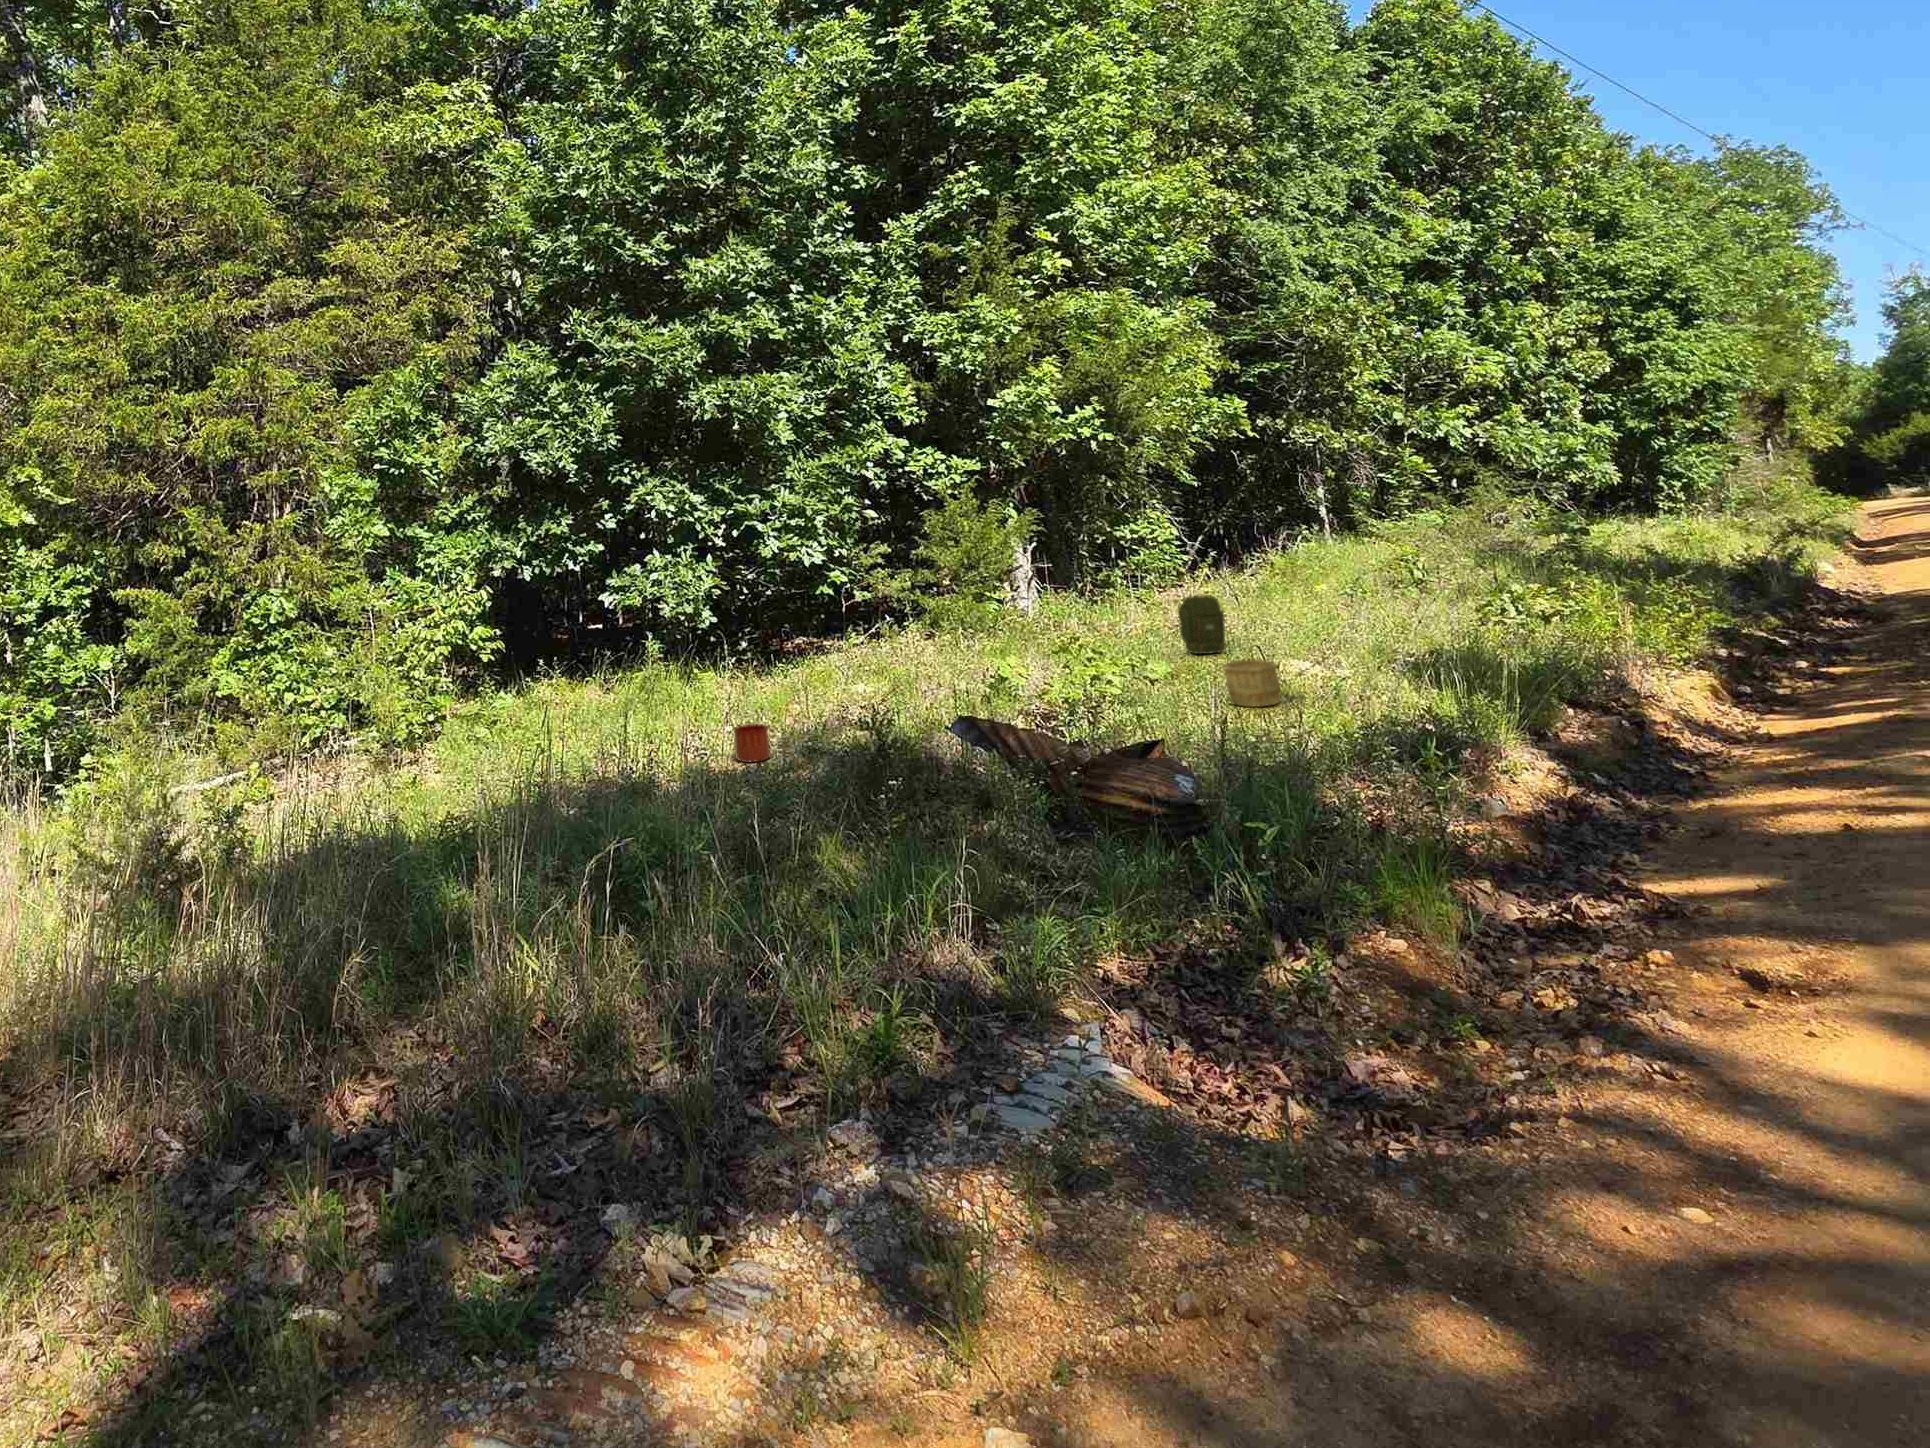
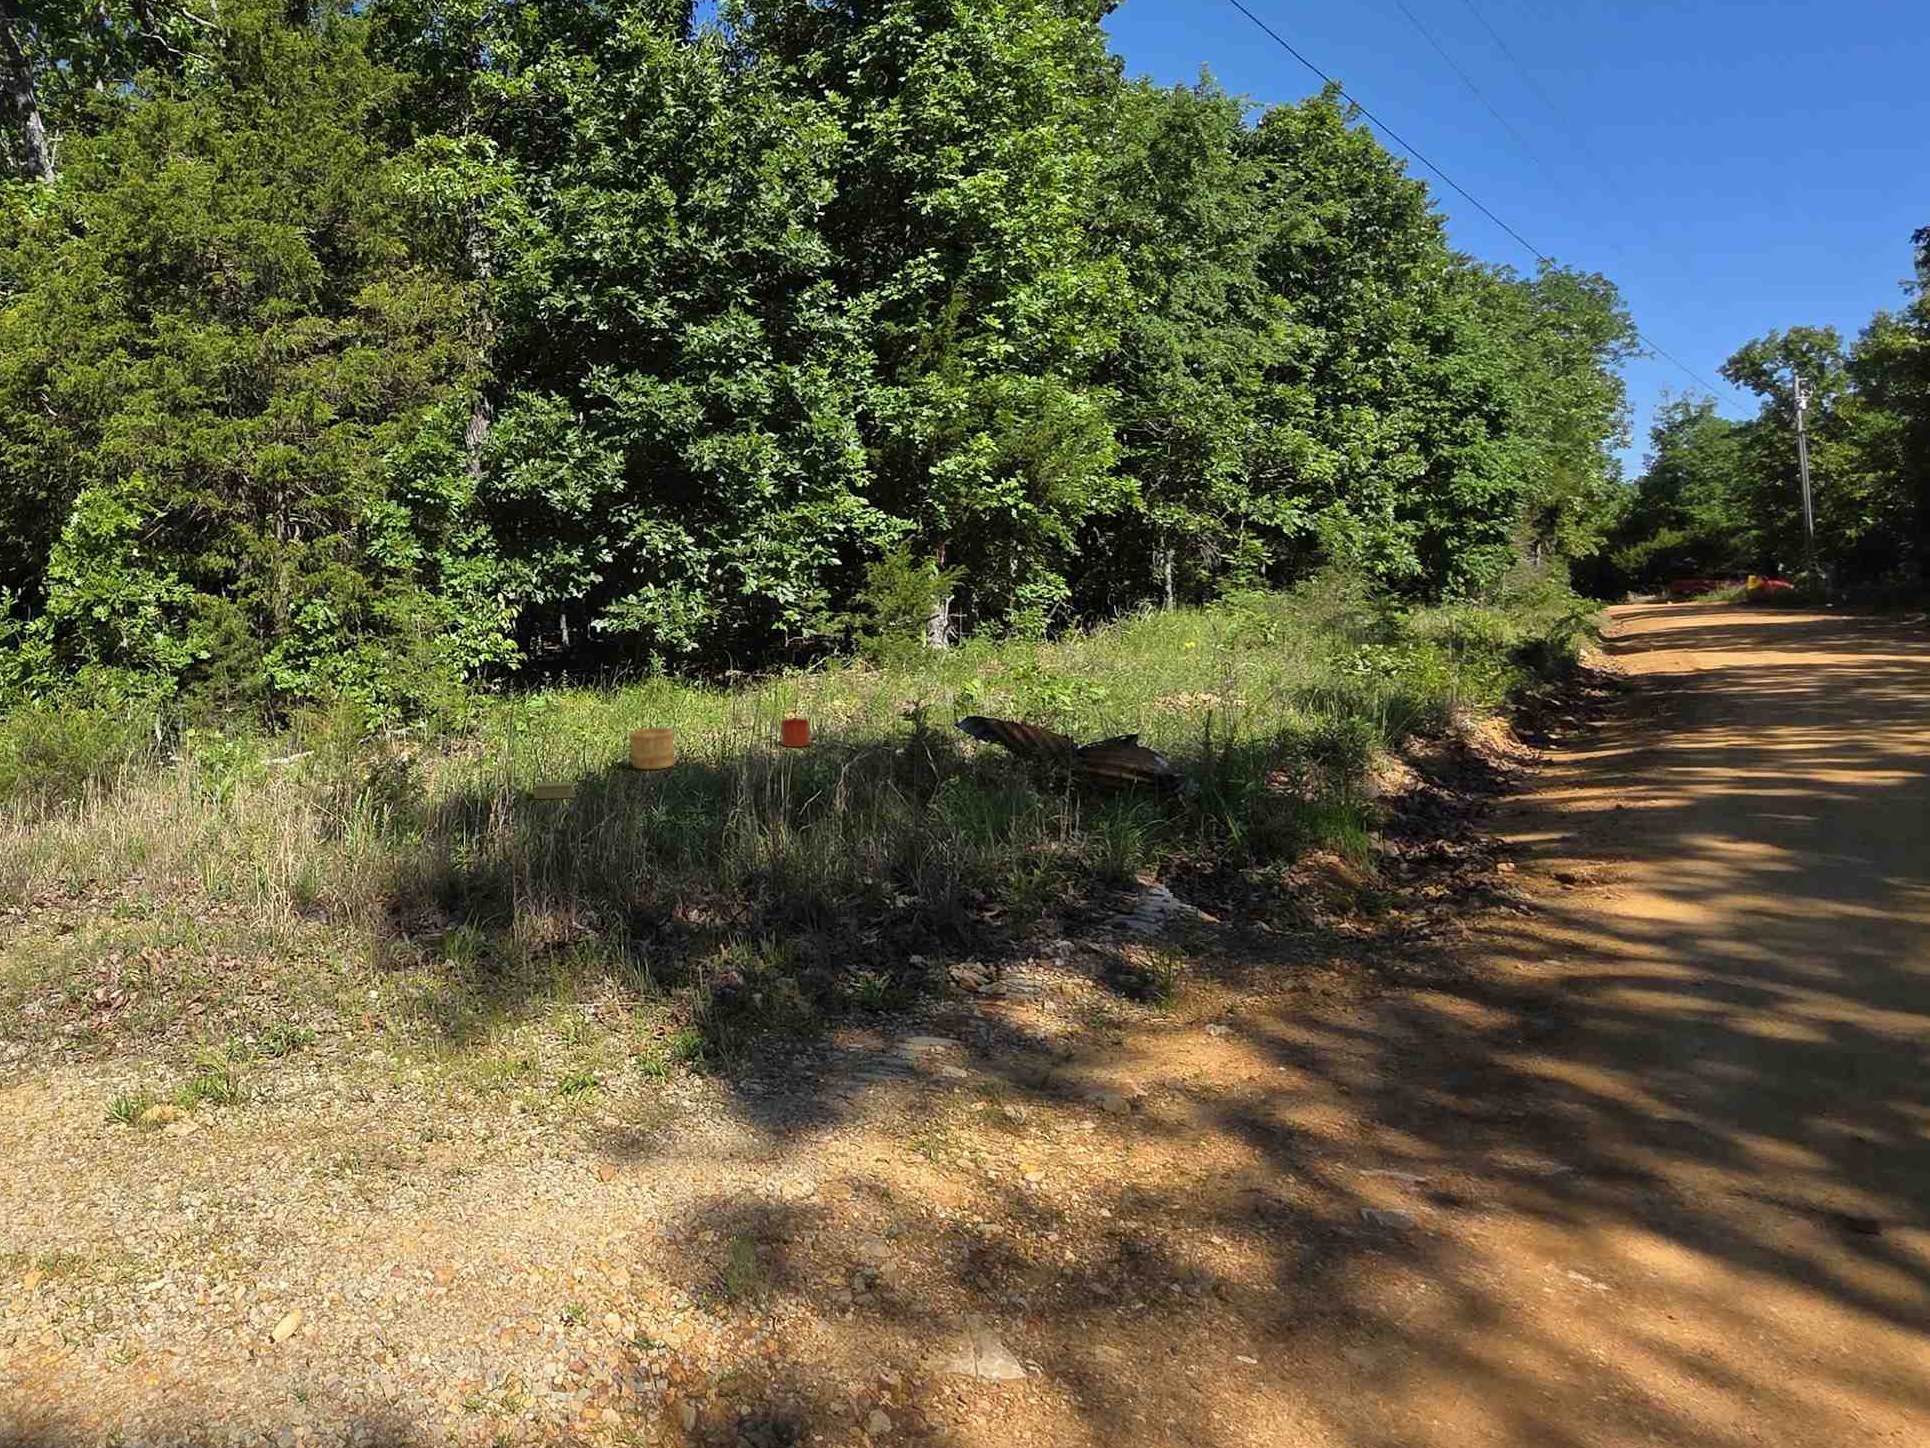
backpack: present [1178,595,1226,654] -> none [1104,636,1143,685]
wooden bucket: present [1223,659,1281,707] -> present [630,728,674,769]
toolbox: none [370,830,428,857] -> present [534,781,573,799]

